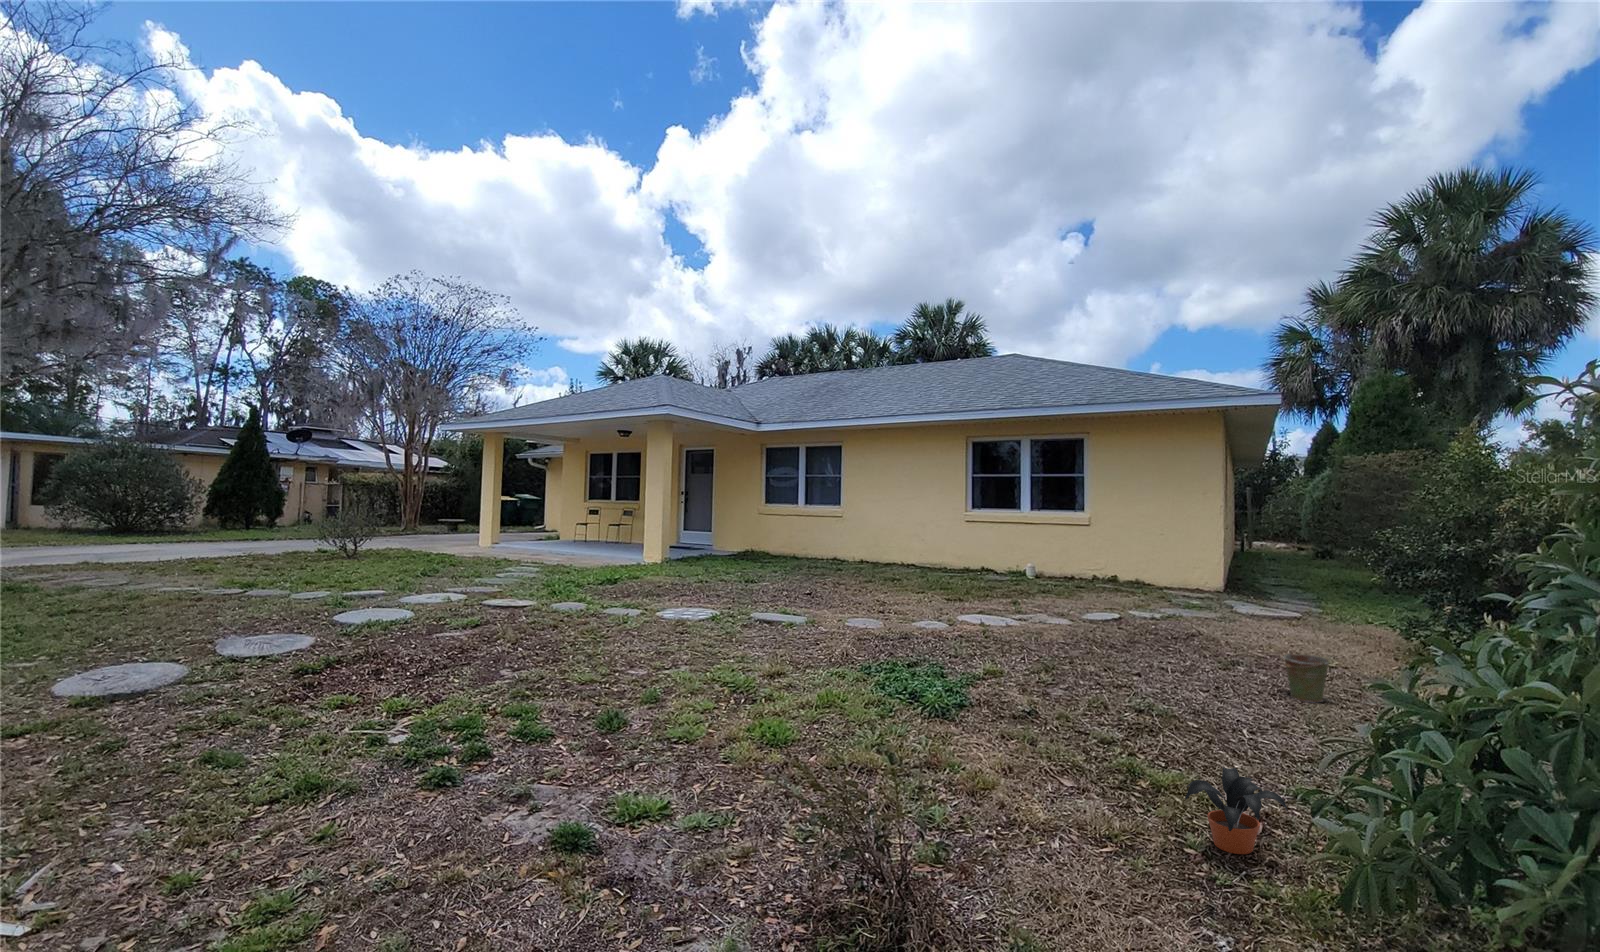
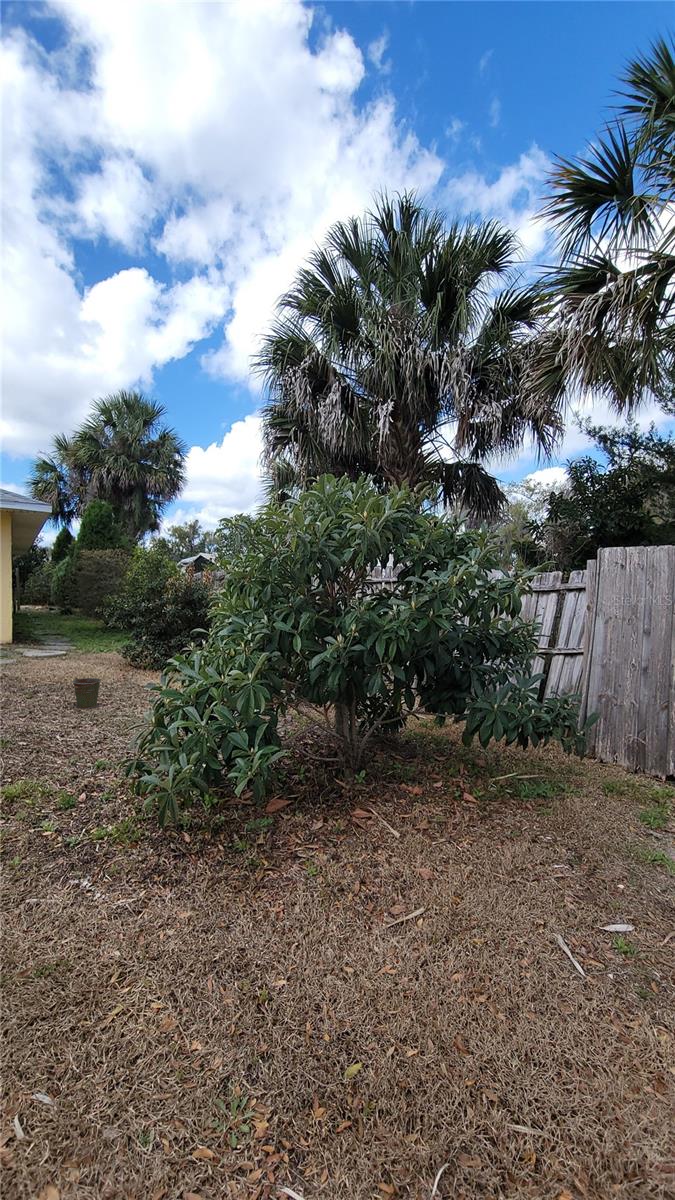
potted plant: present [1185,767,1287,854] -> none [38,764,109,823]

